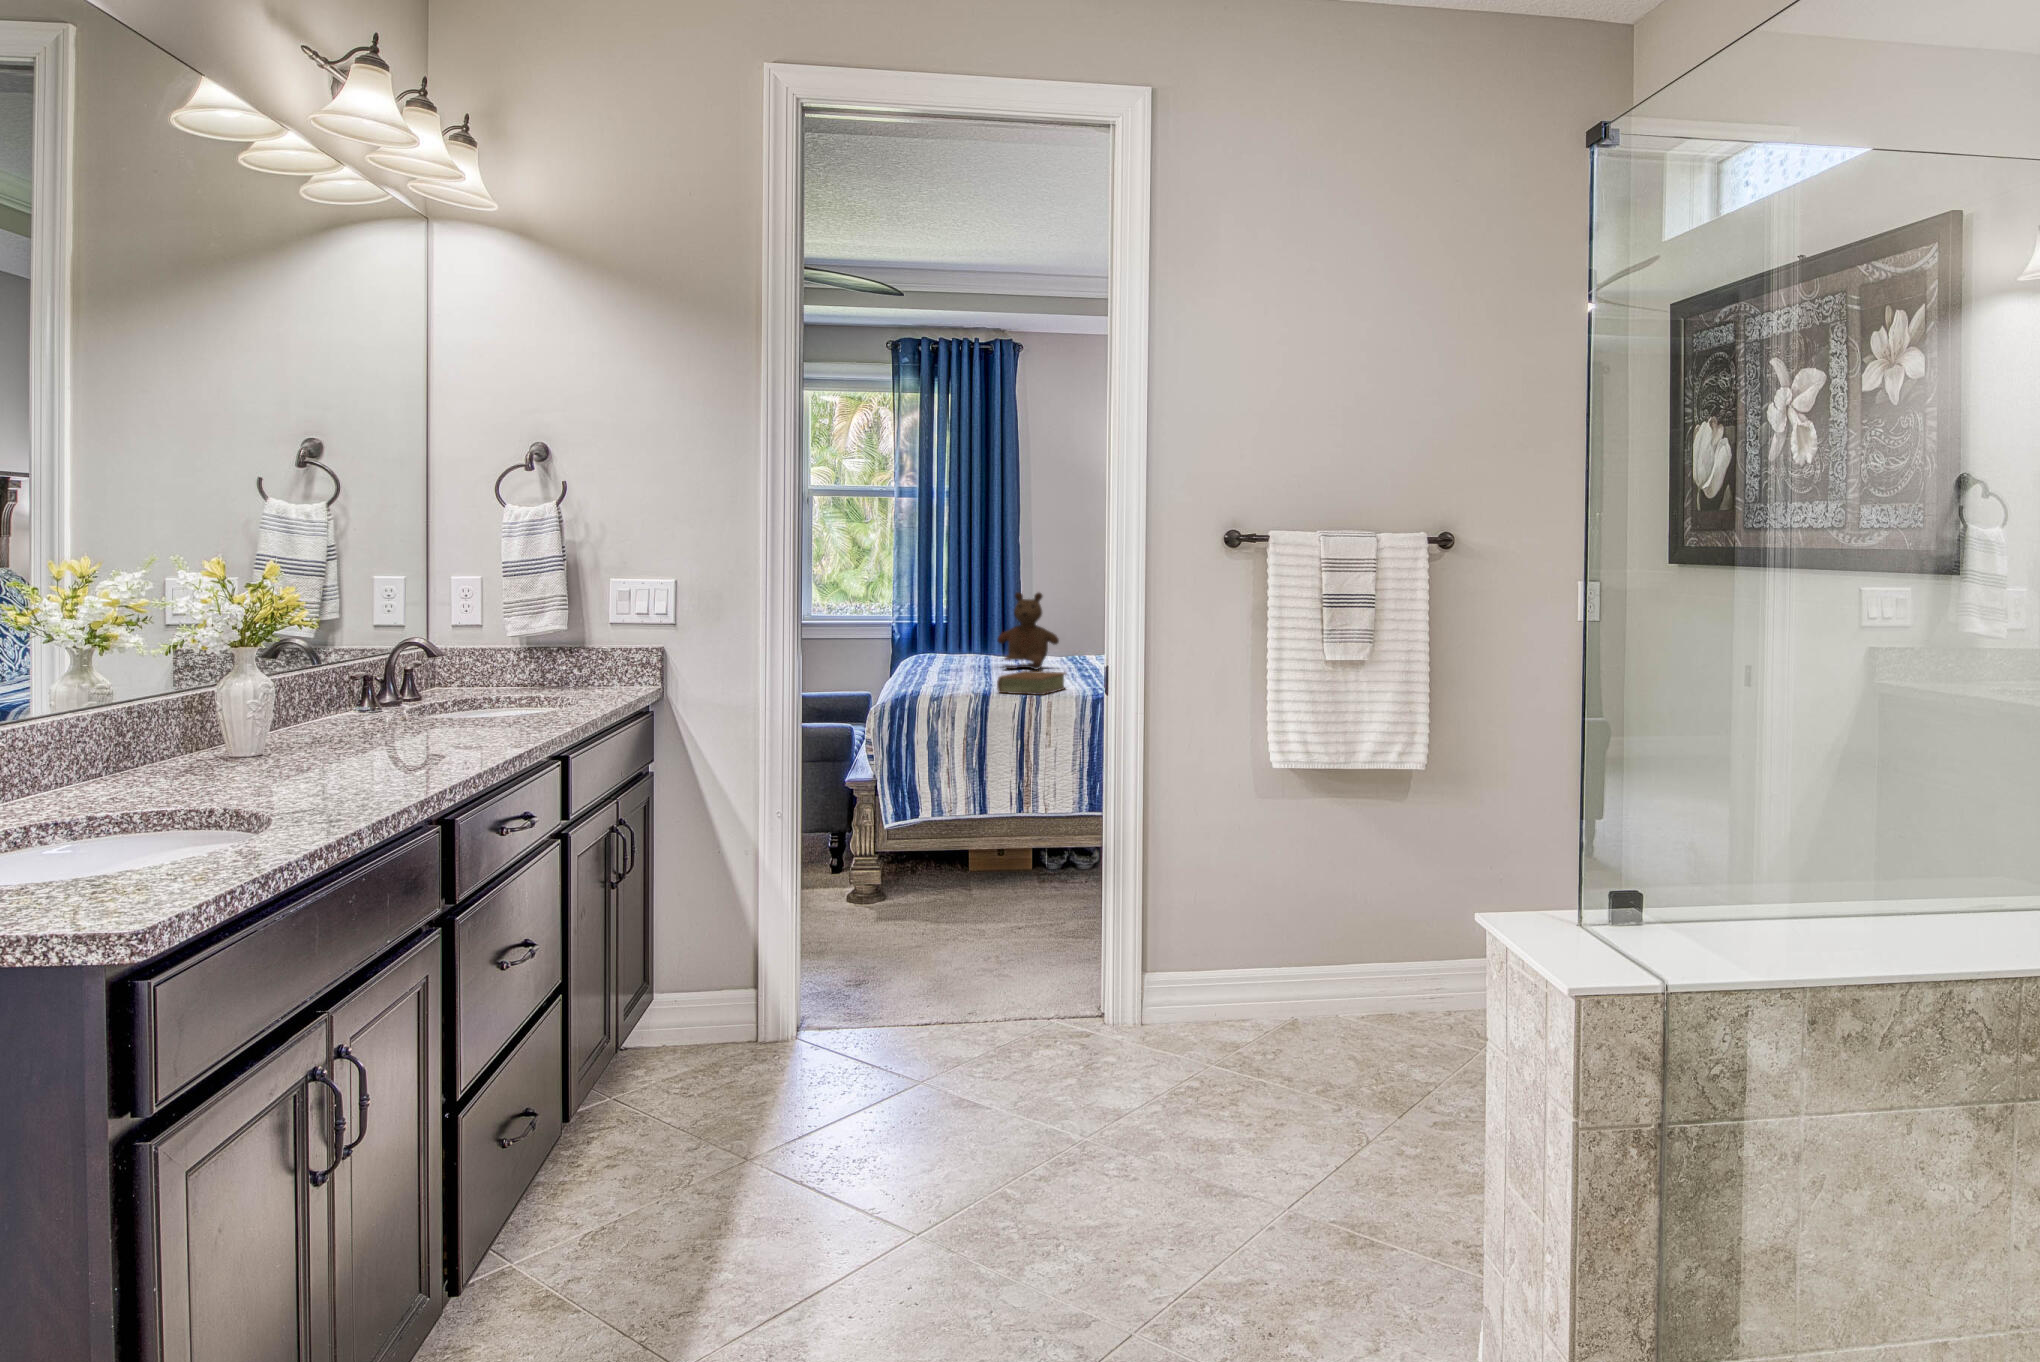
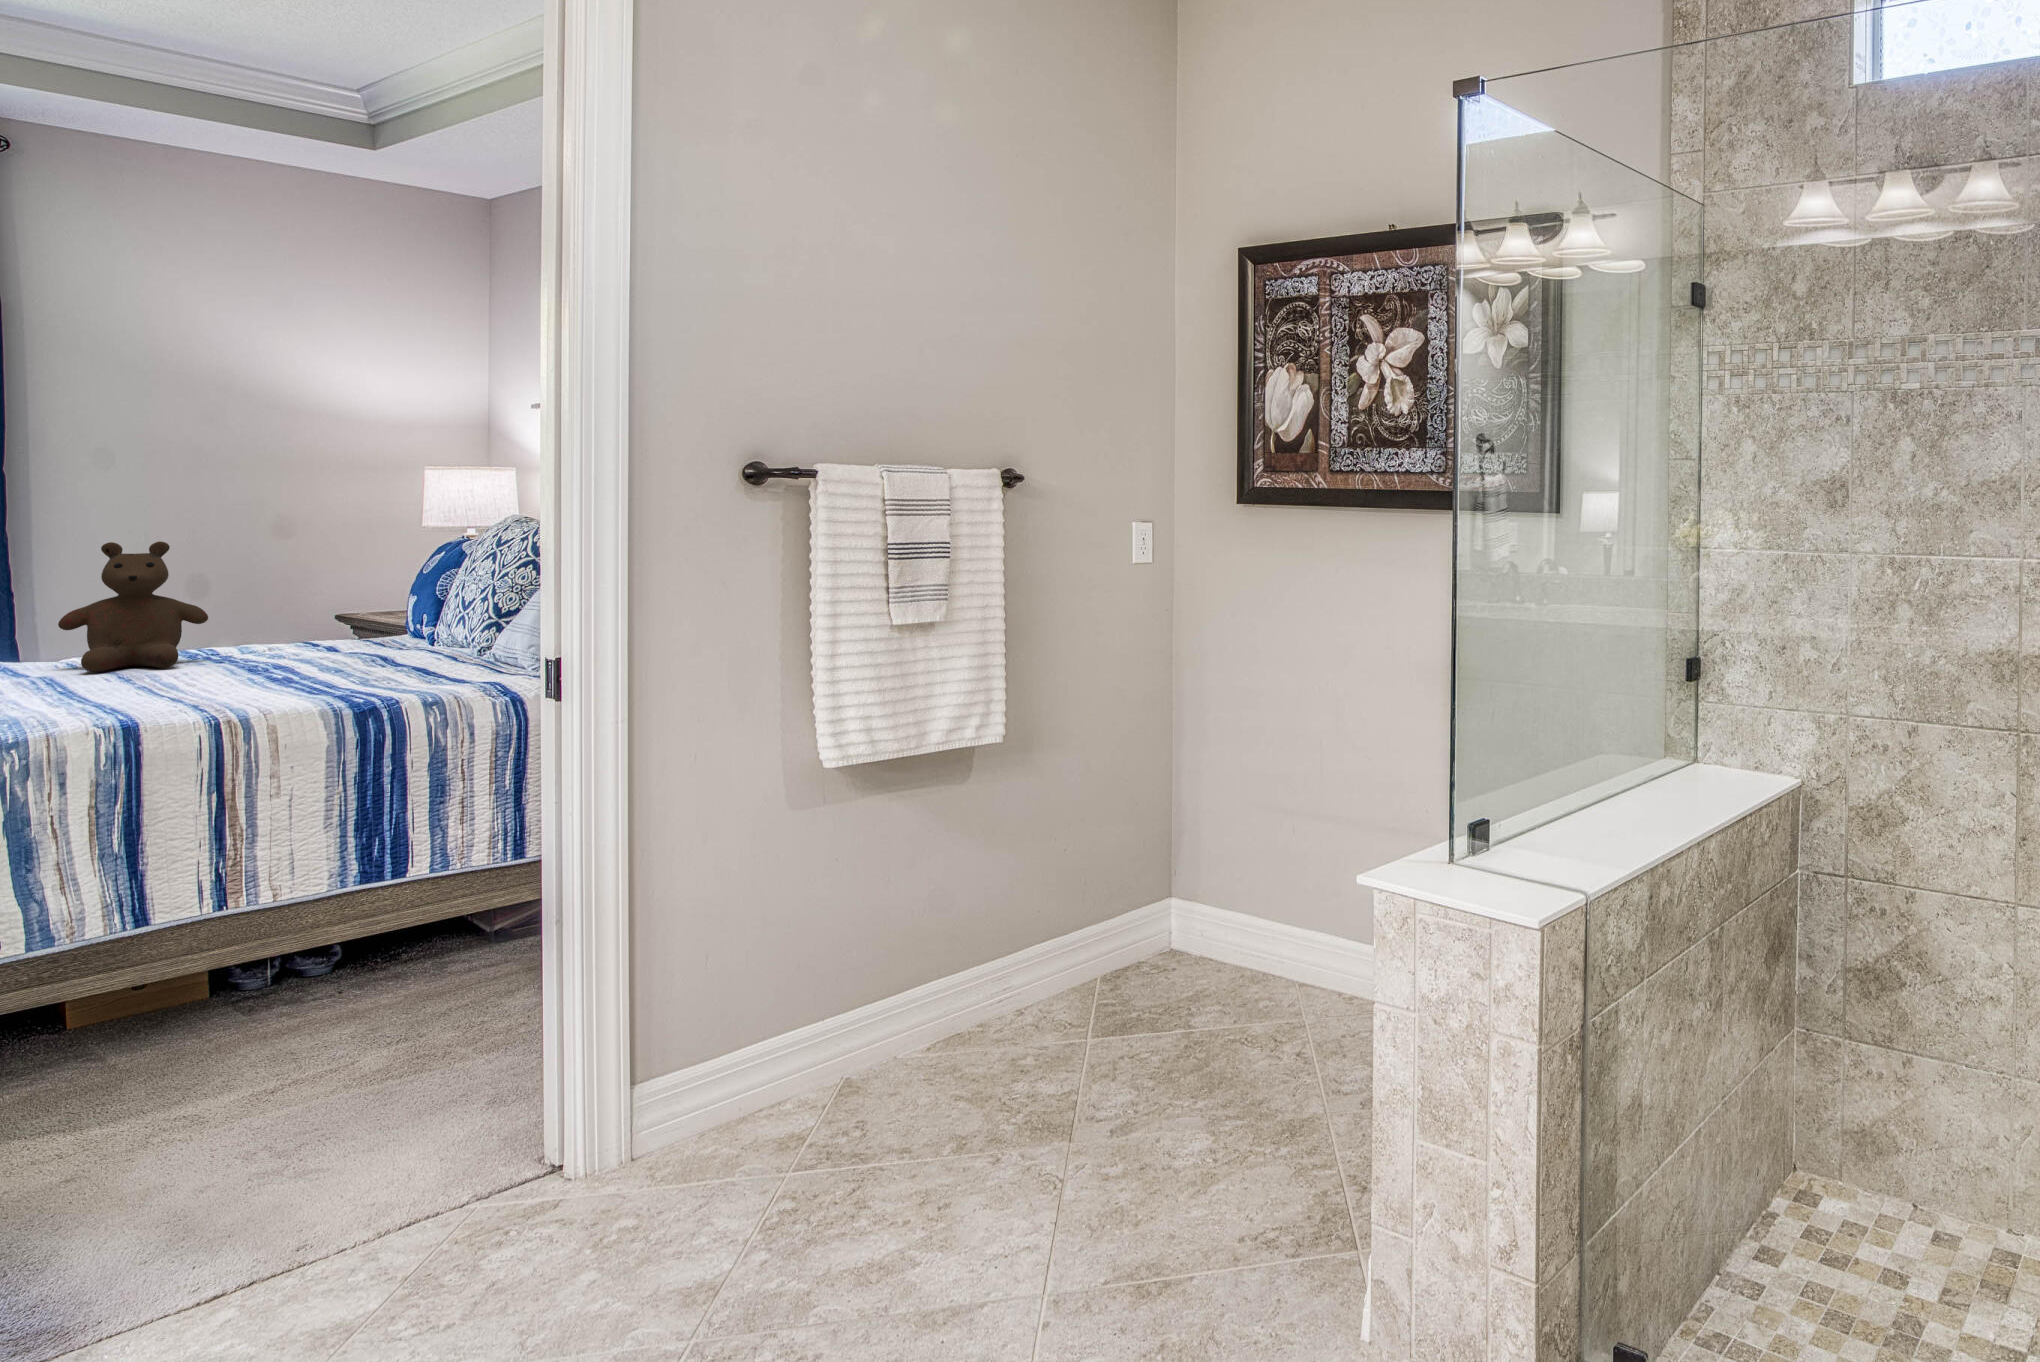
book: present [997,671,1066,695] -> none [152,670,295,718]

